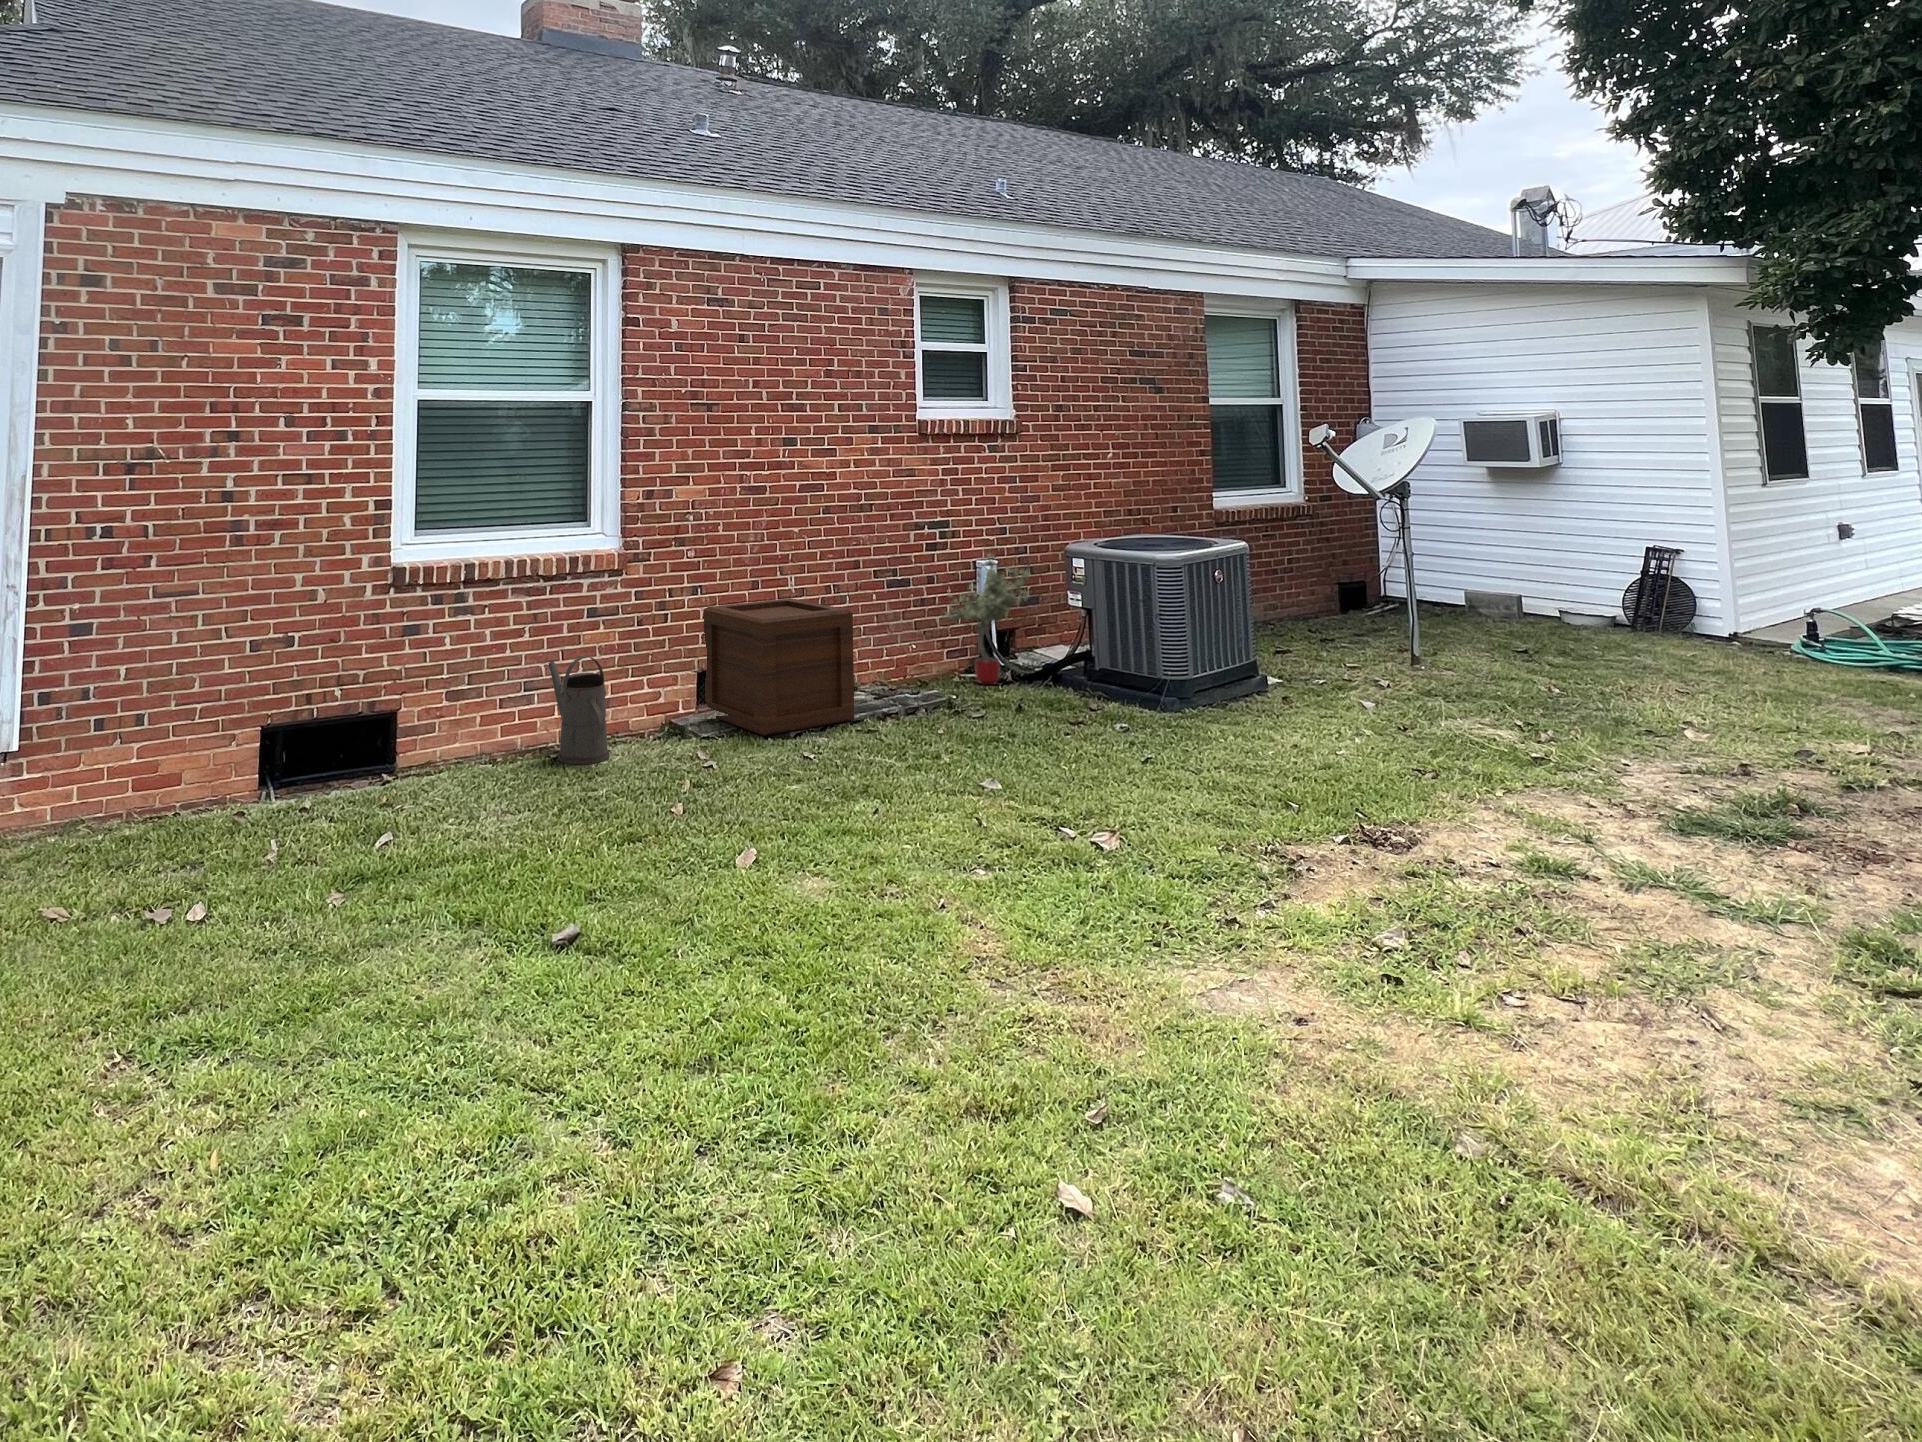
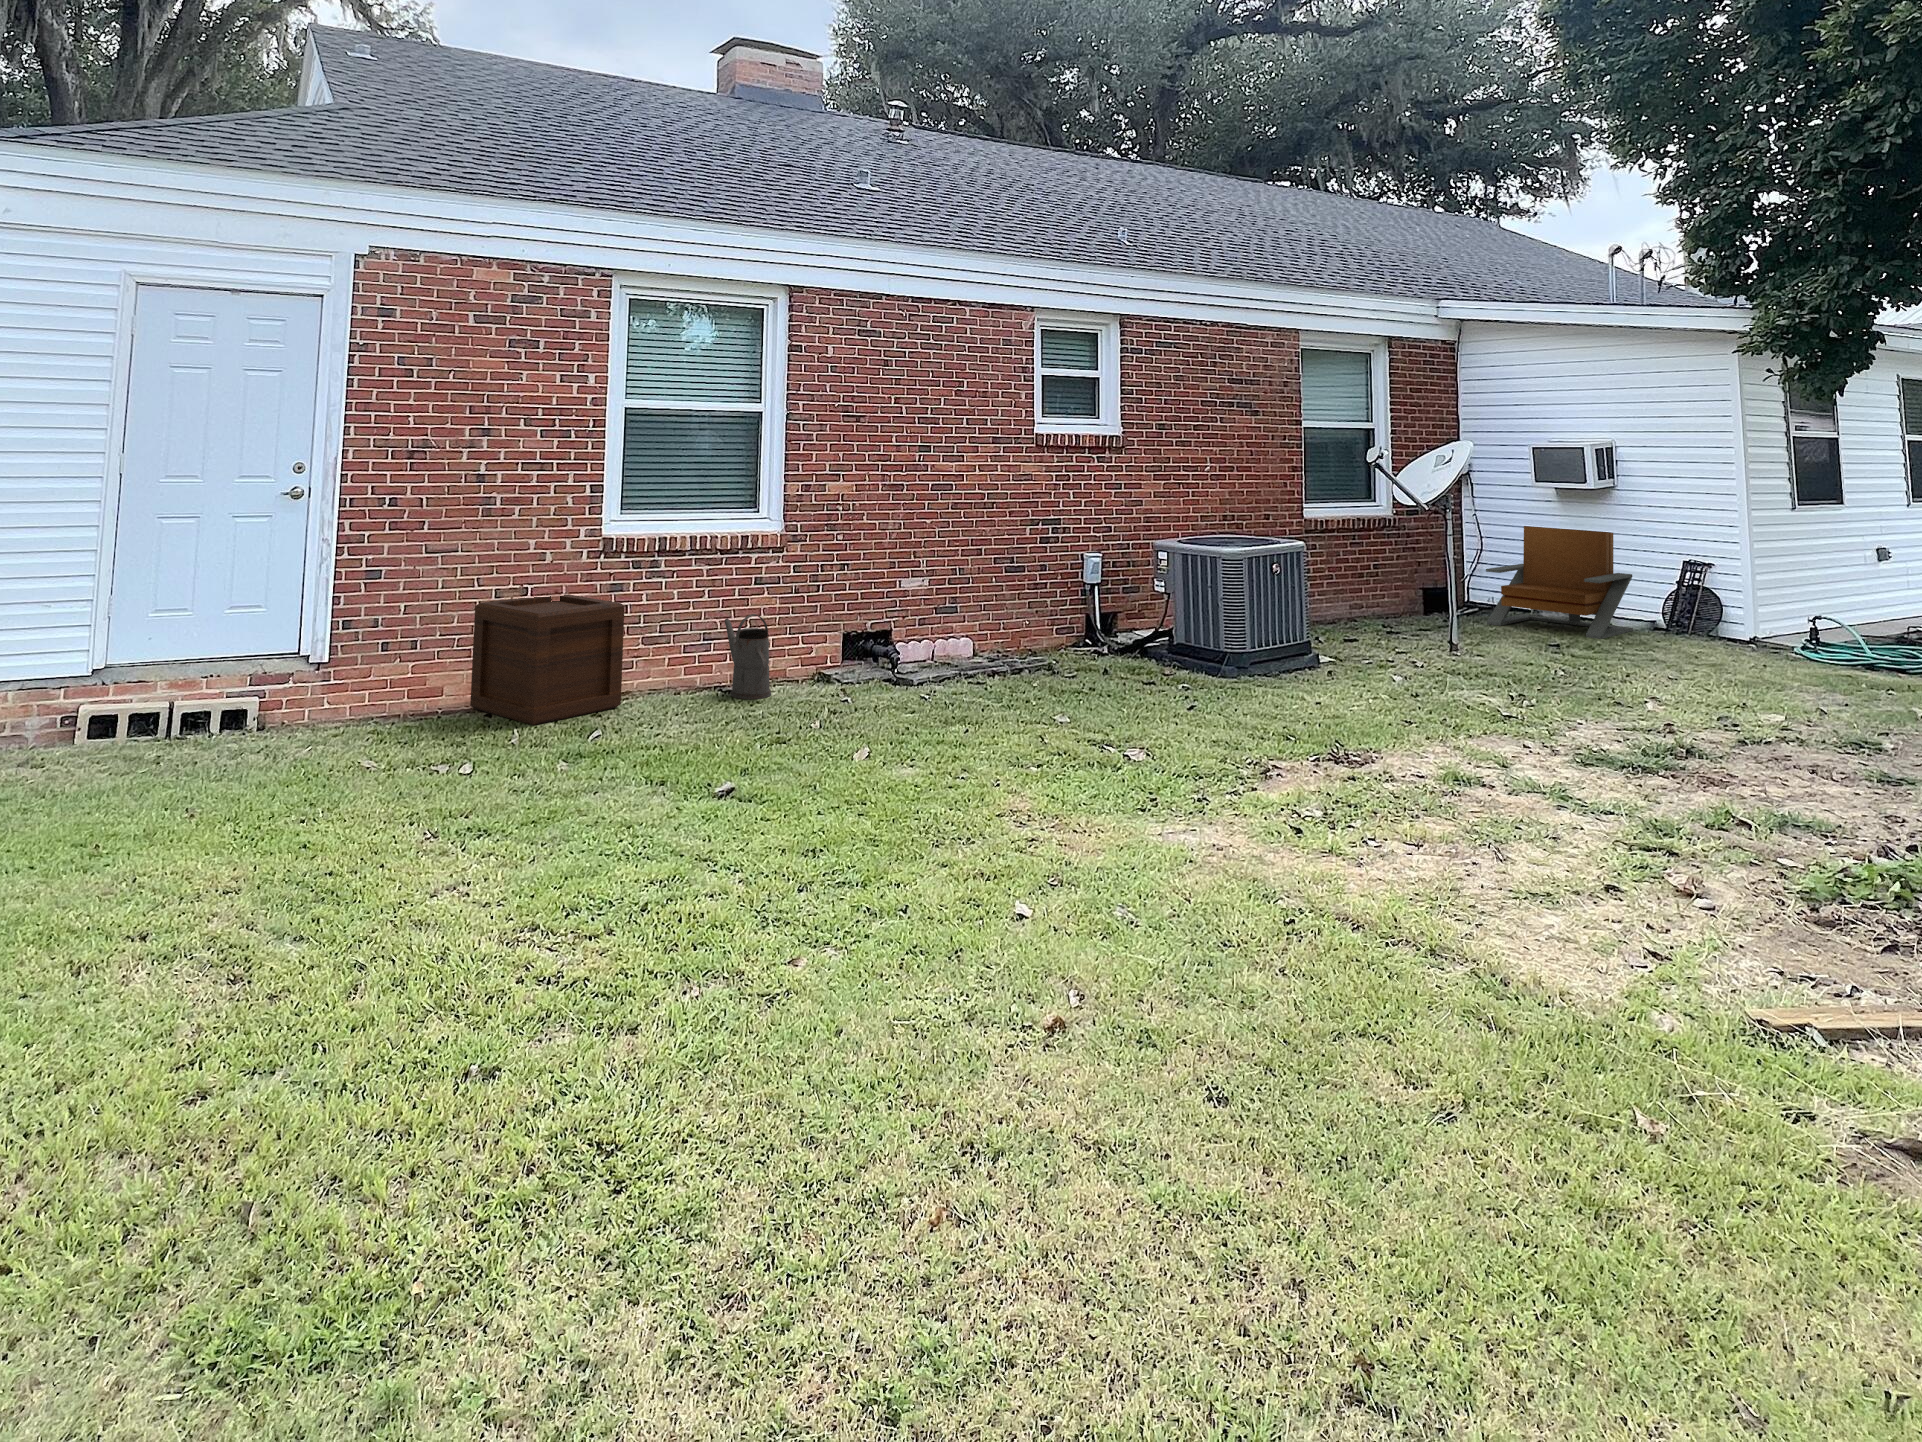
lounge chair: none [1422,513,1591,640] -> present [1486,526,1633,639]
potted tree: present [942,554,1030,685] -> none [1049,546,1128,656]
wooden crate: present [704,598,854,736] -> present [470,594,624,725]

